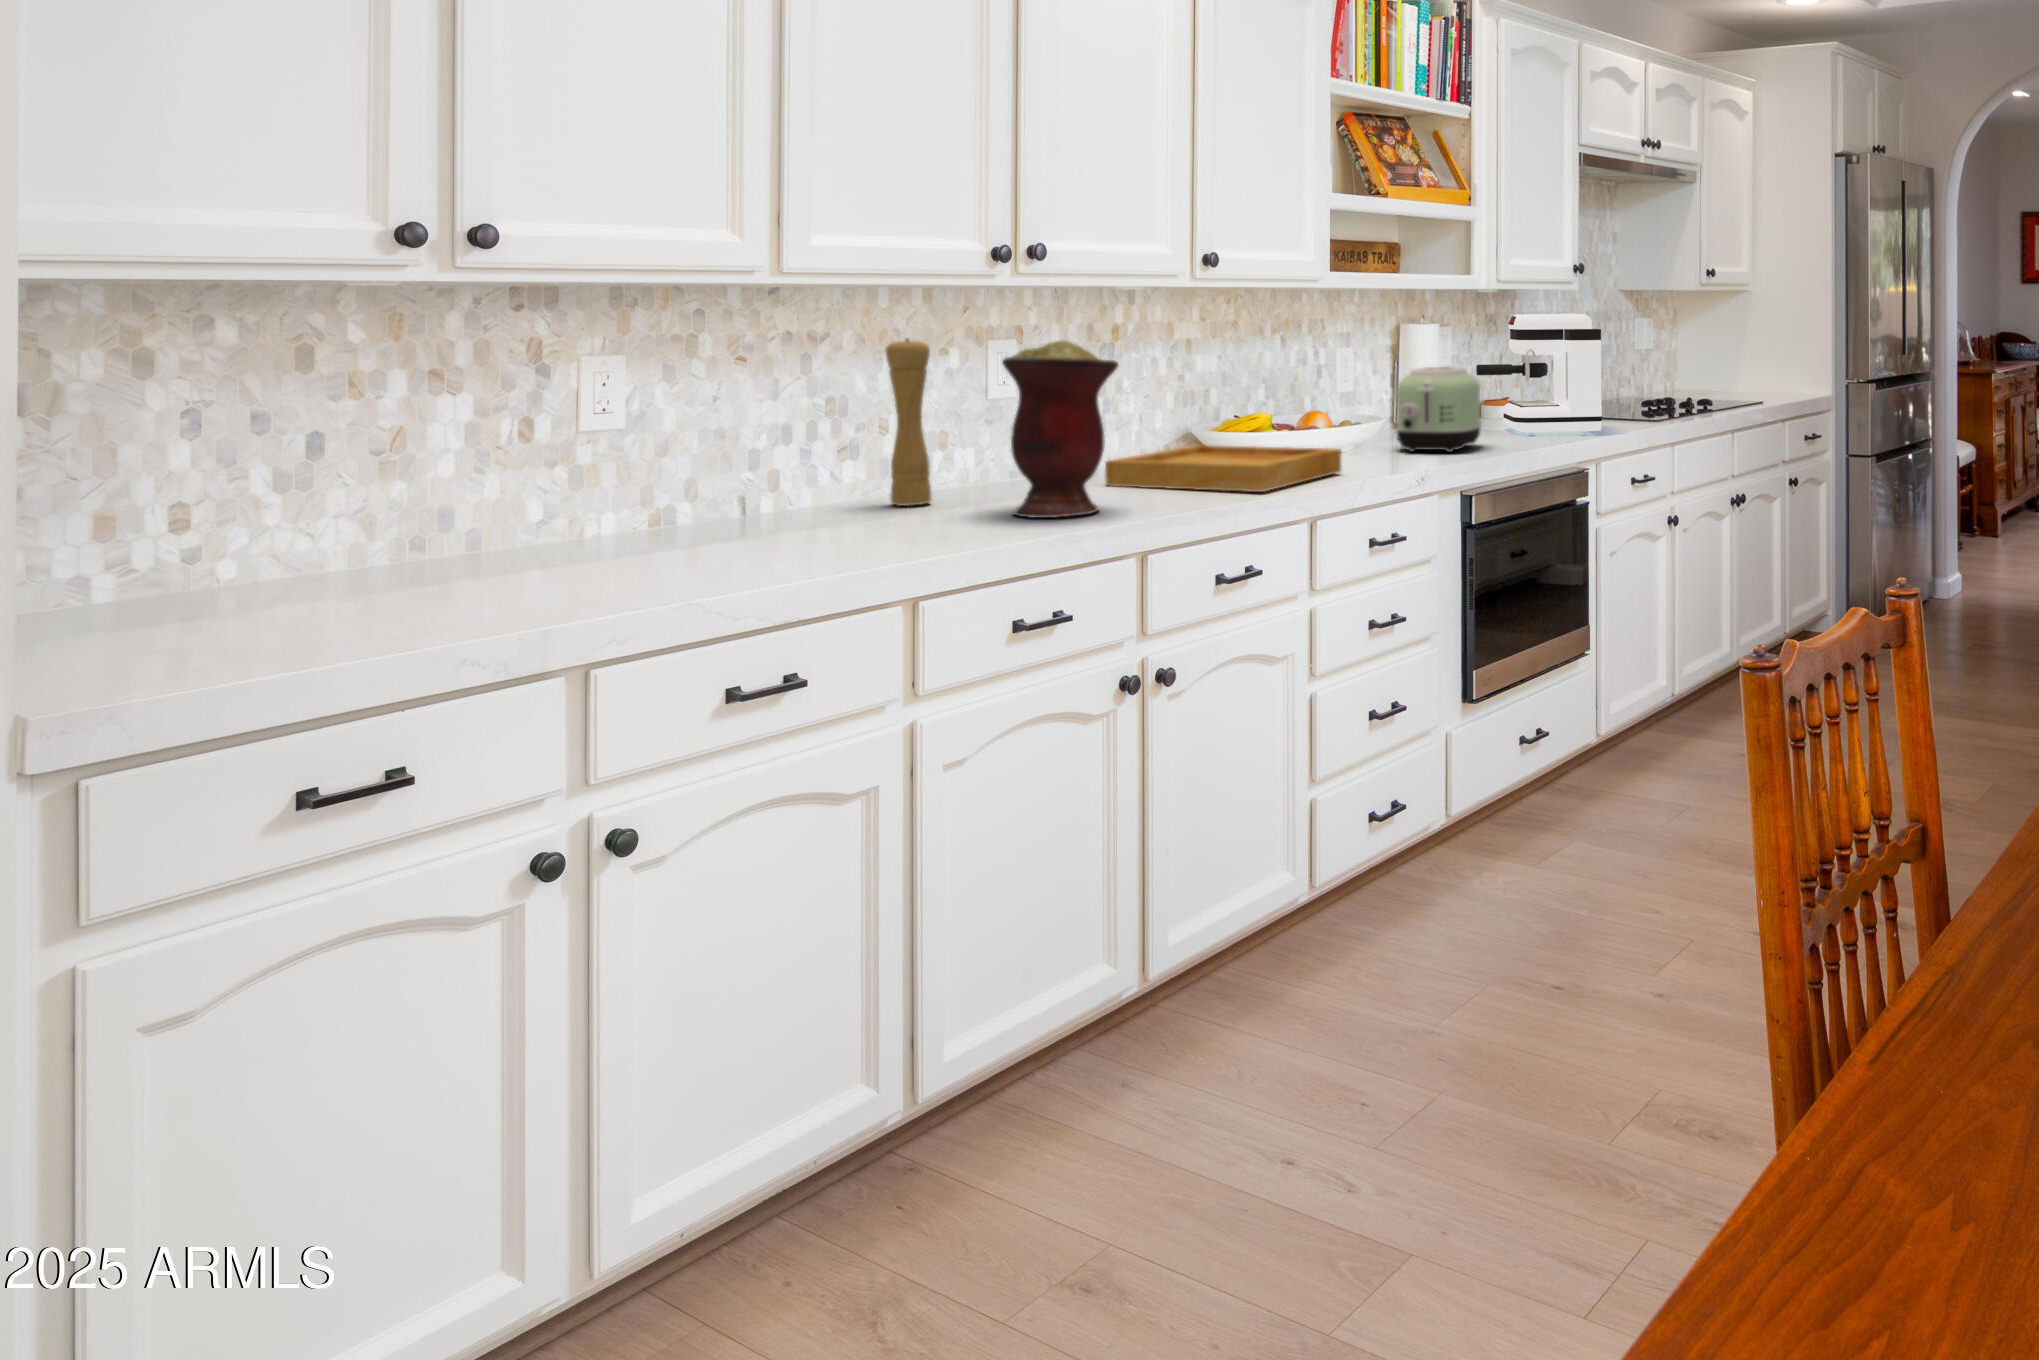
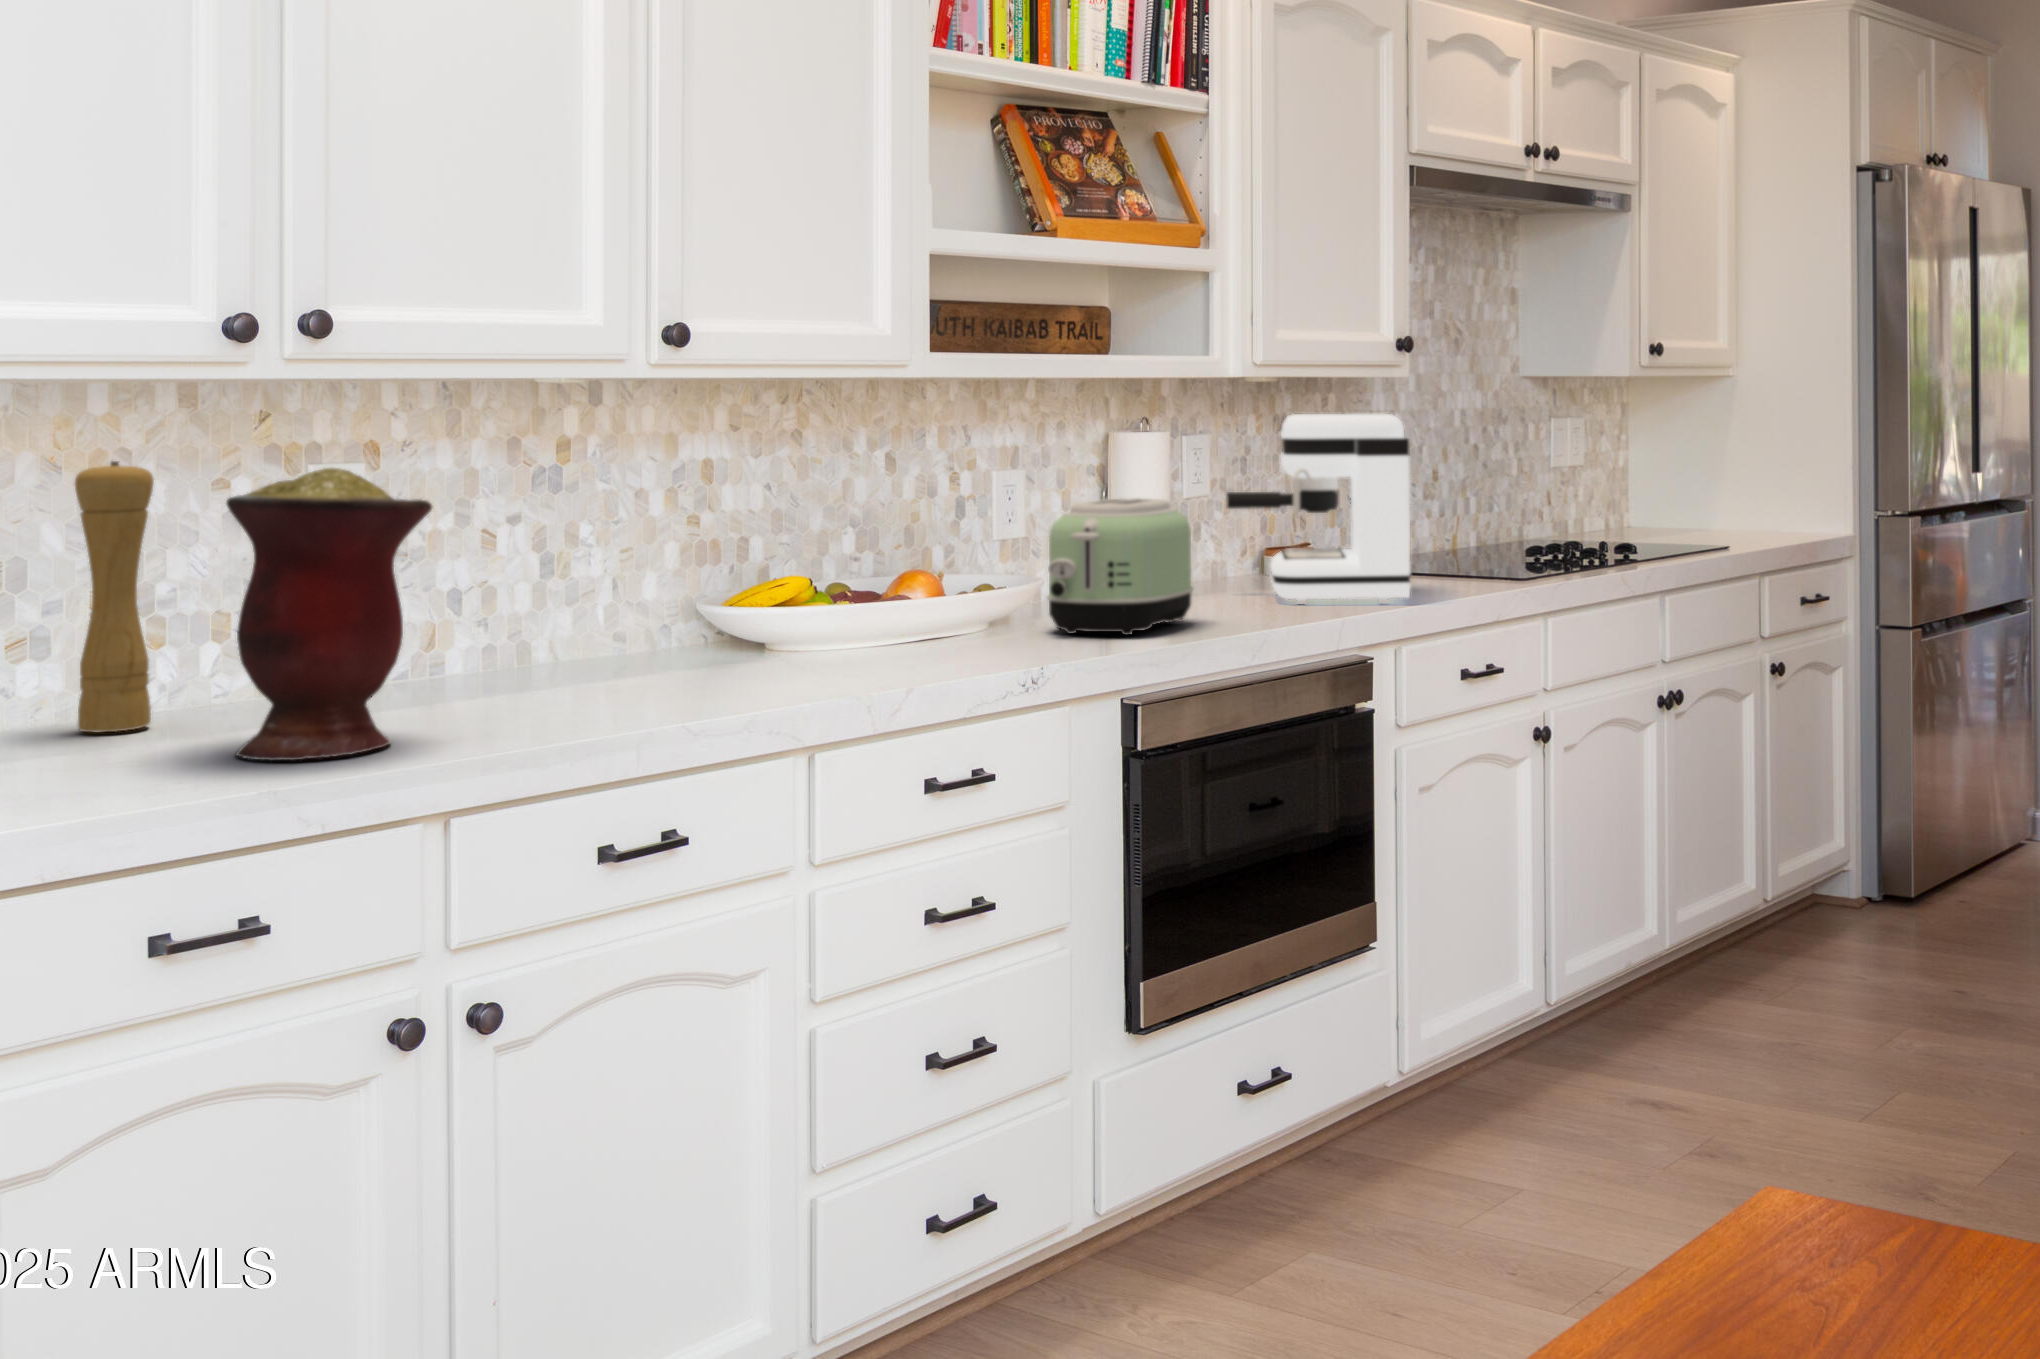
tray: present [1105,445,1341,492] -> none [487,624,896,711]

